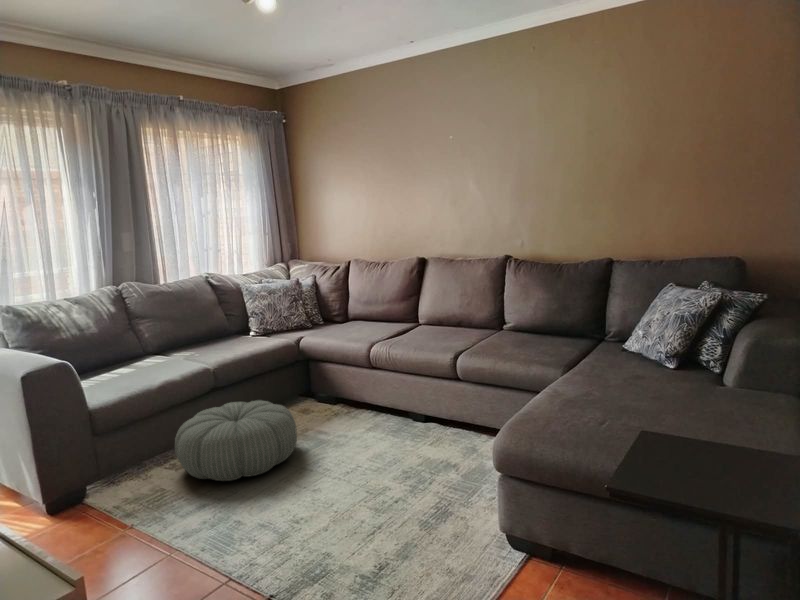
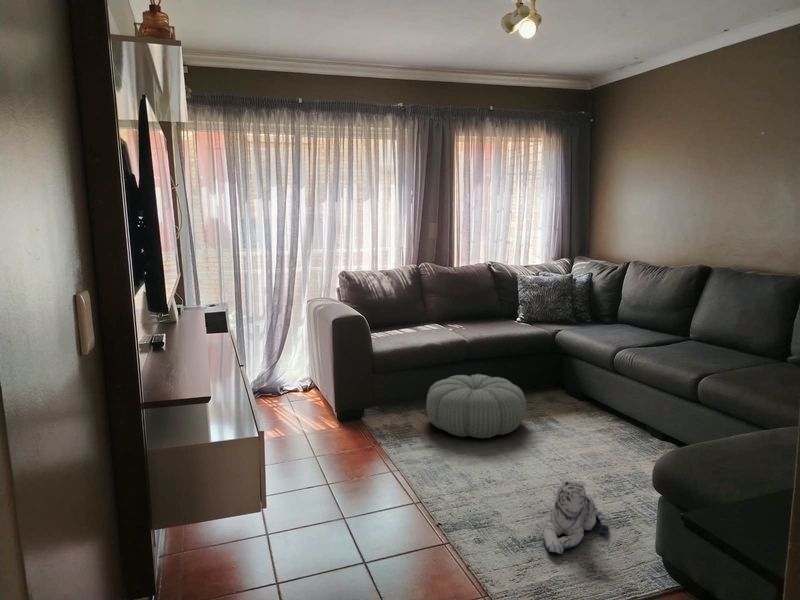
plush toy: none [386,491,444,577] -> present [543,481,607,554]

